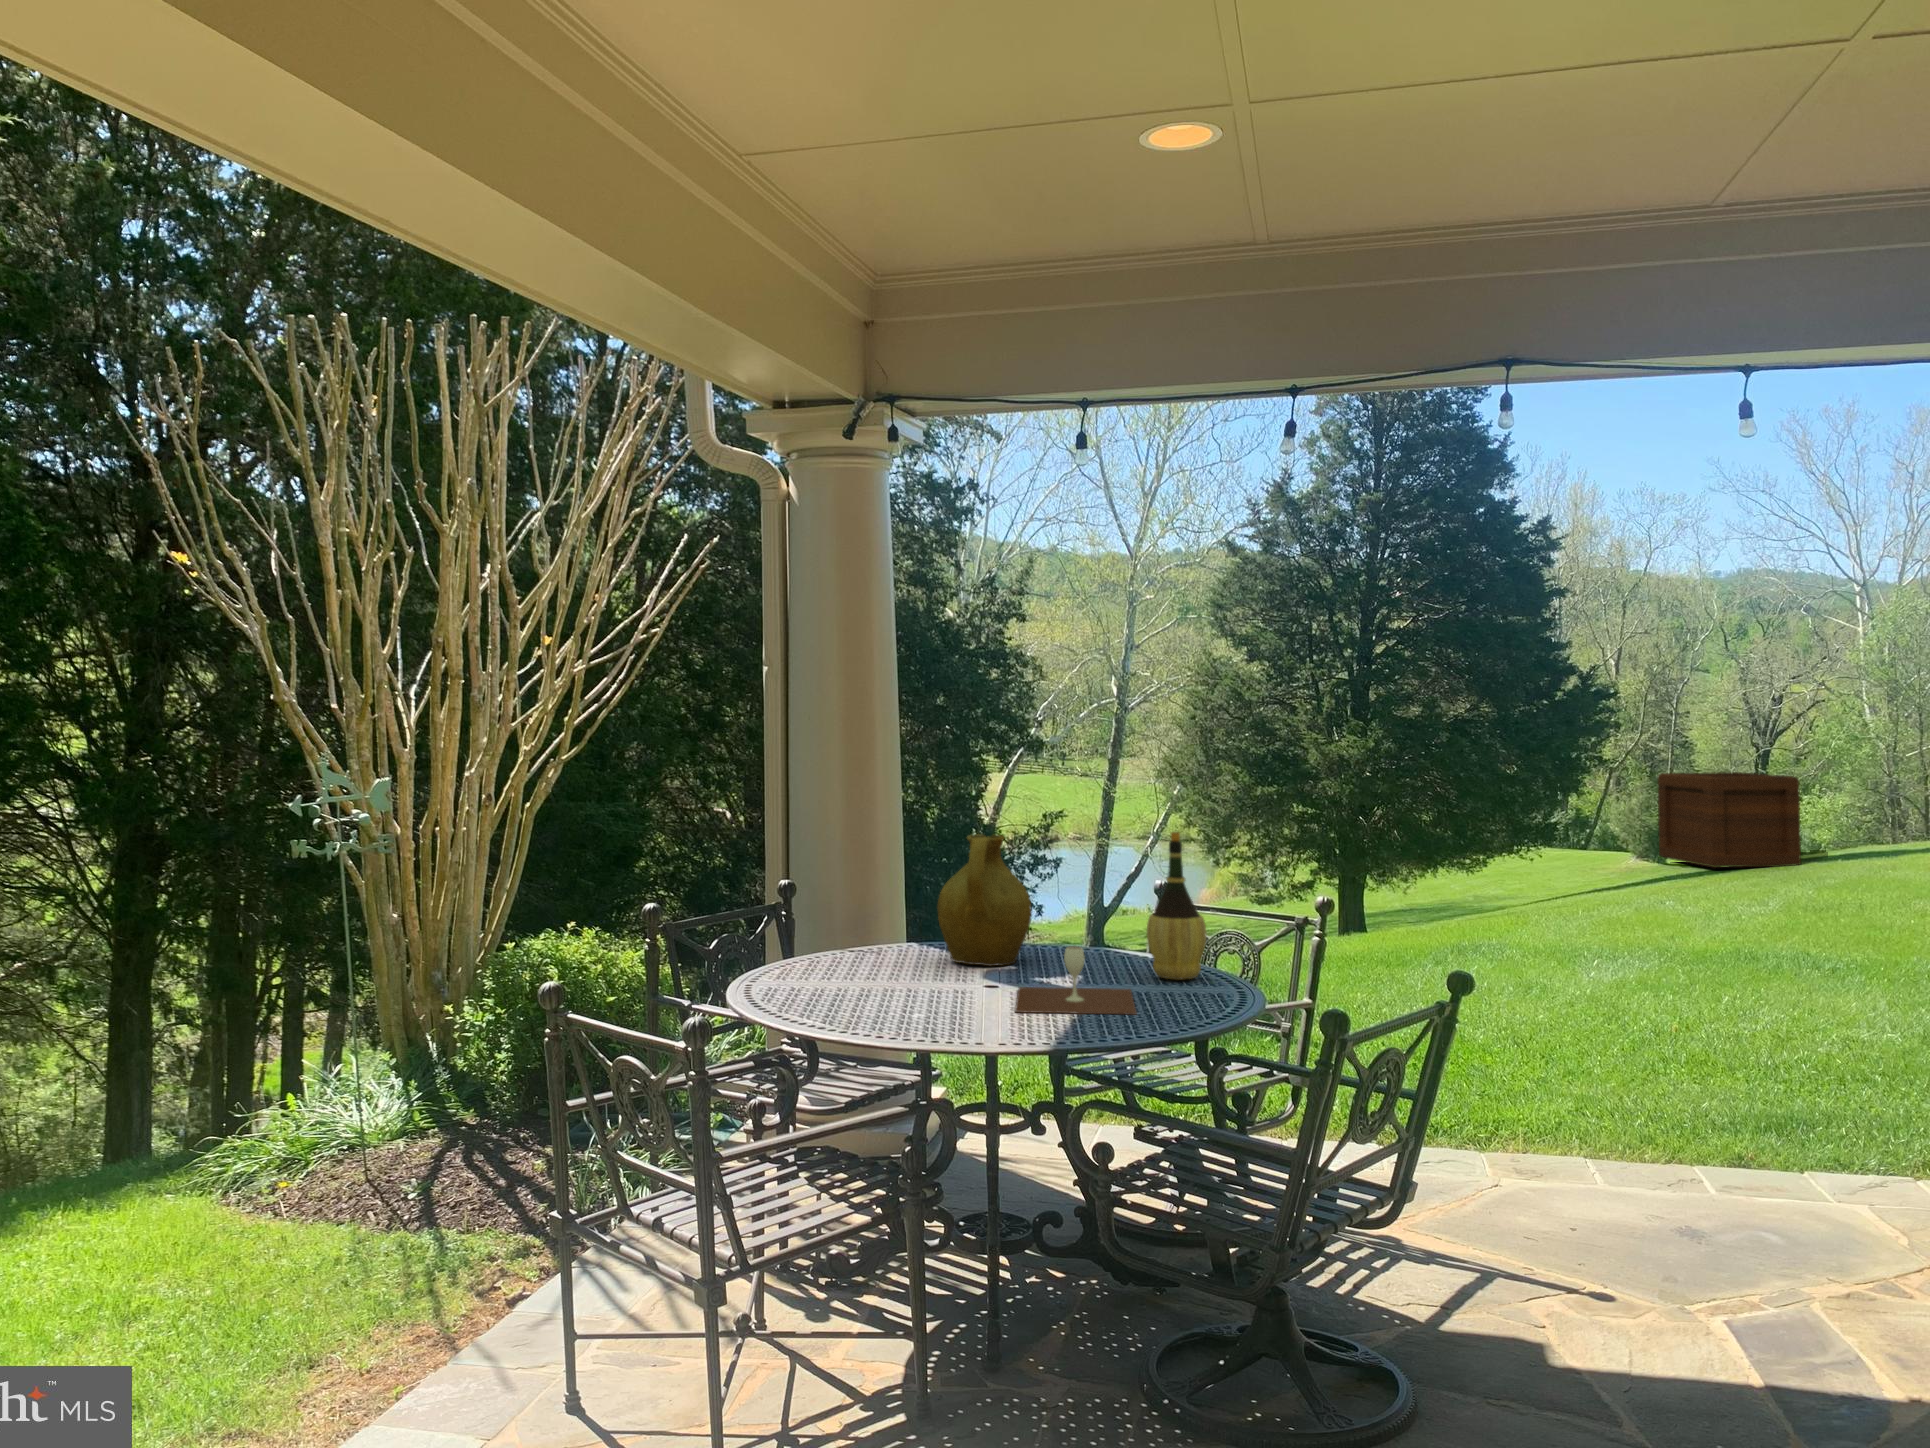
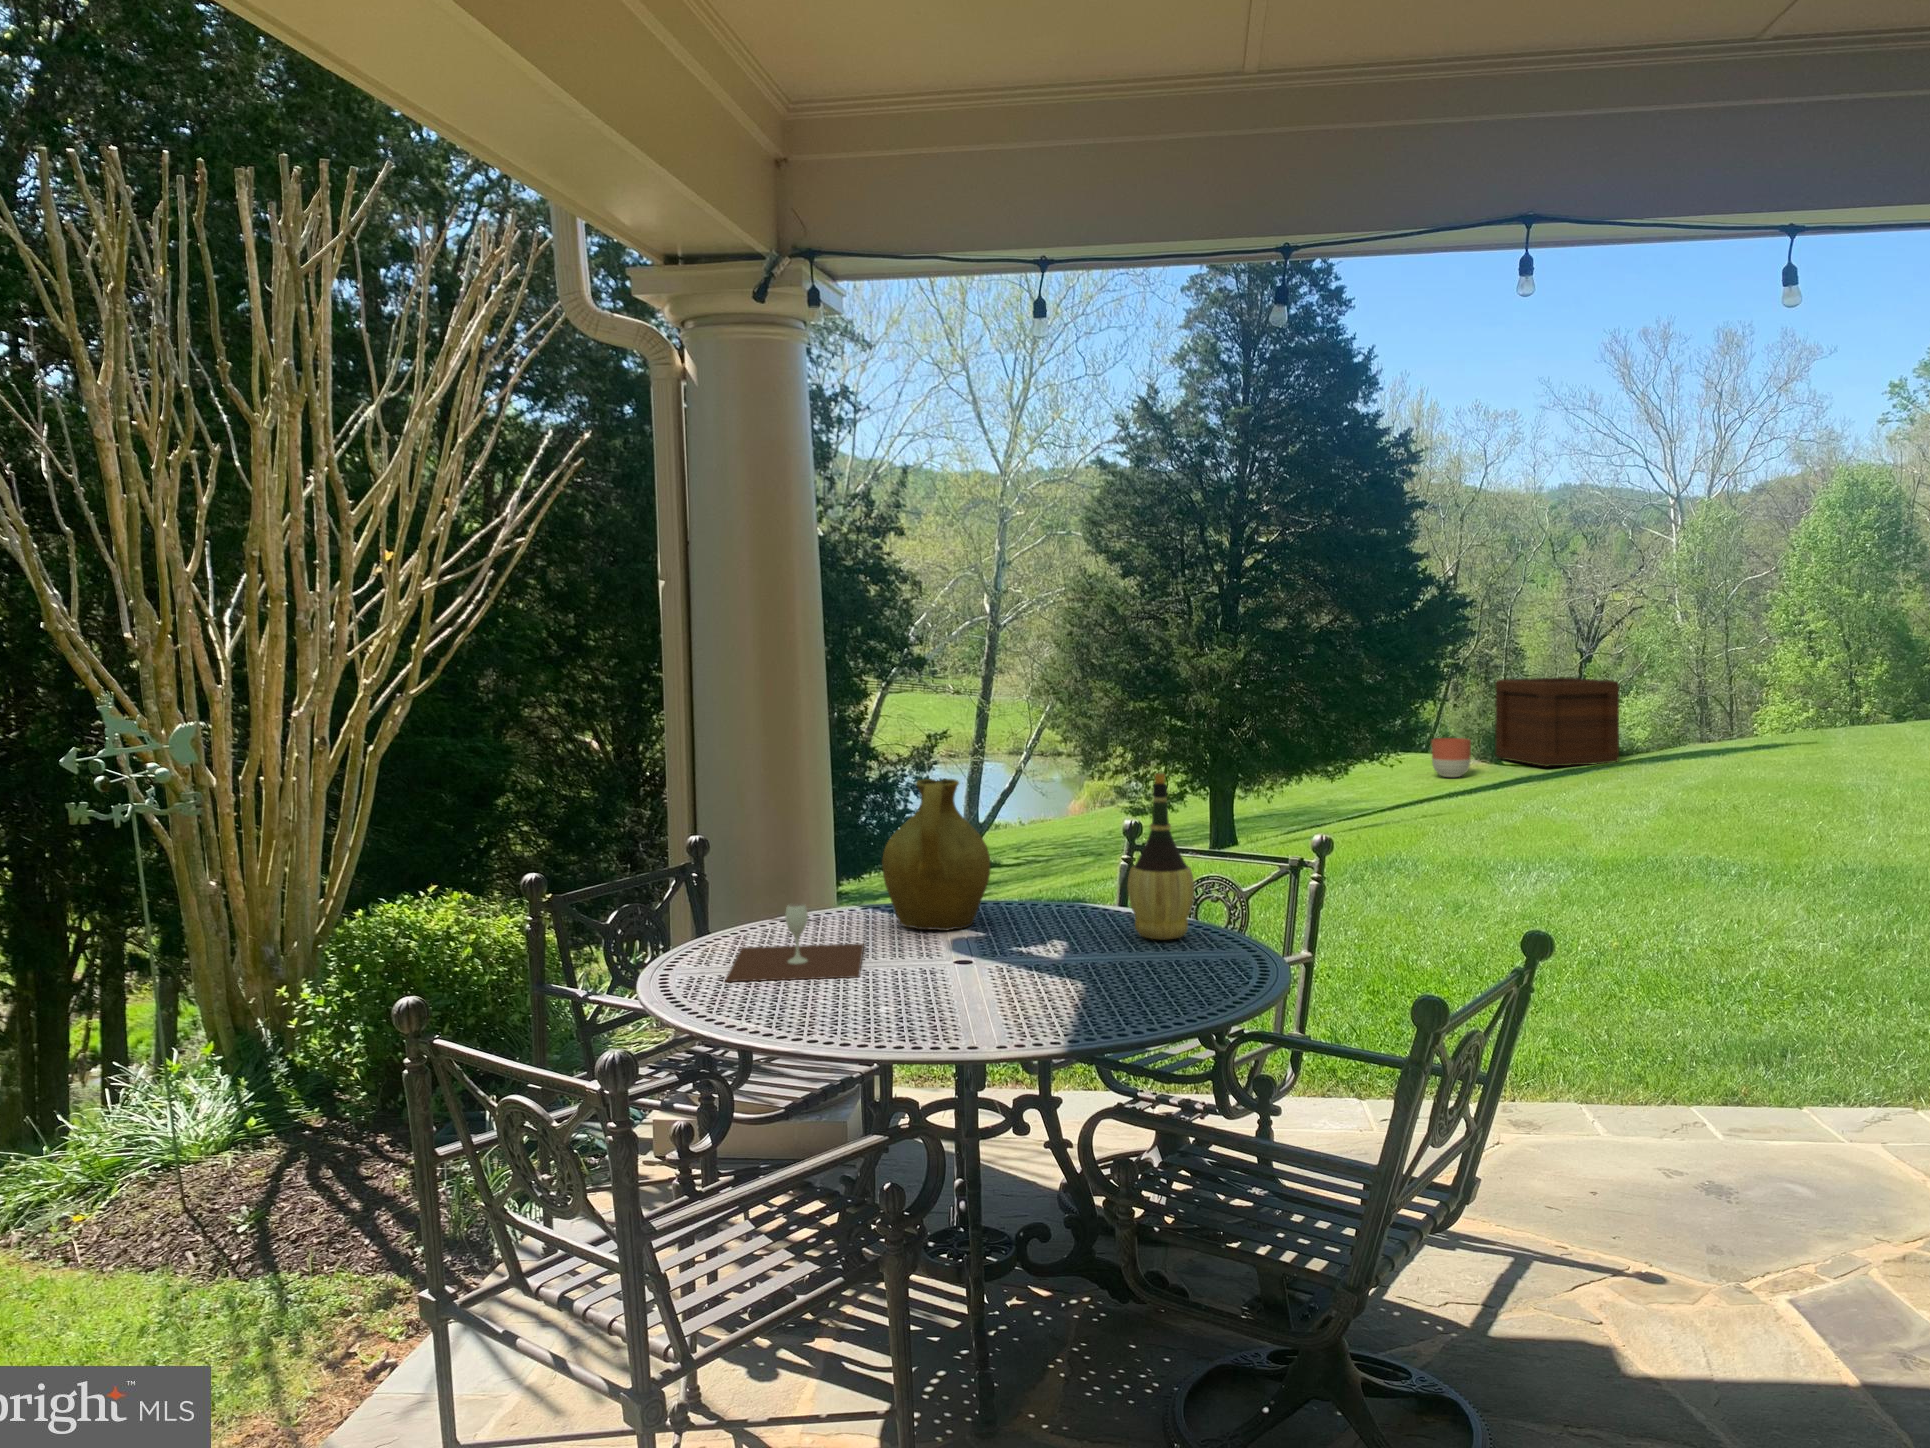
planter: none [1582,834,1626,876] -> present [1431,738,1471,777]
wine glass: present [1015,946,1137,1015] -> present [725,903,864,982]

